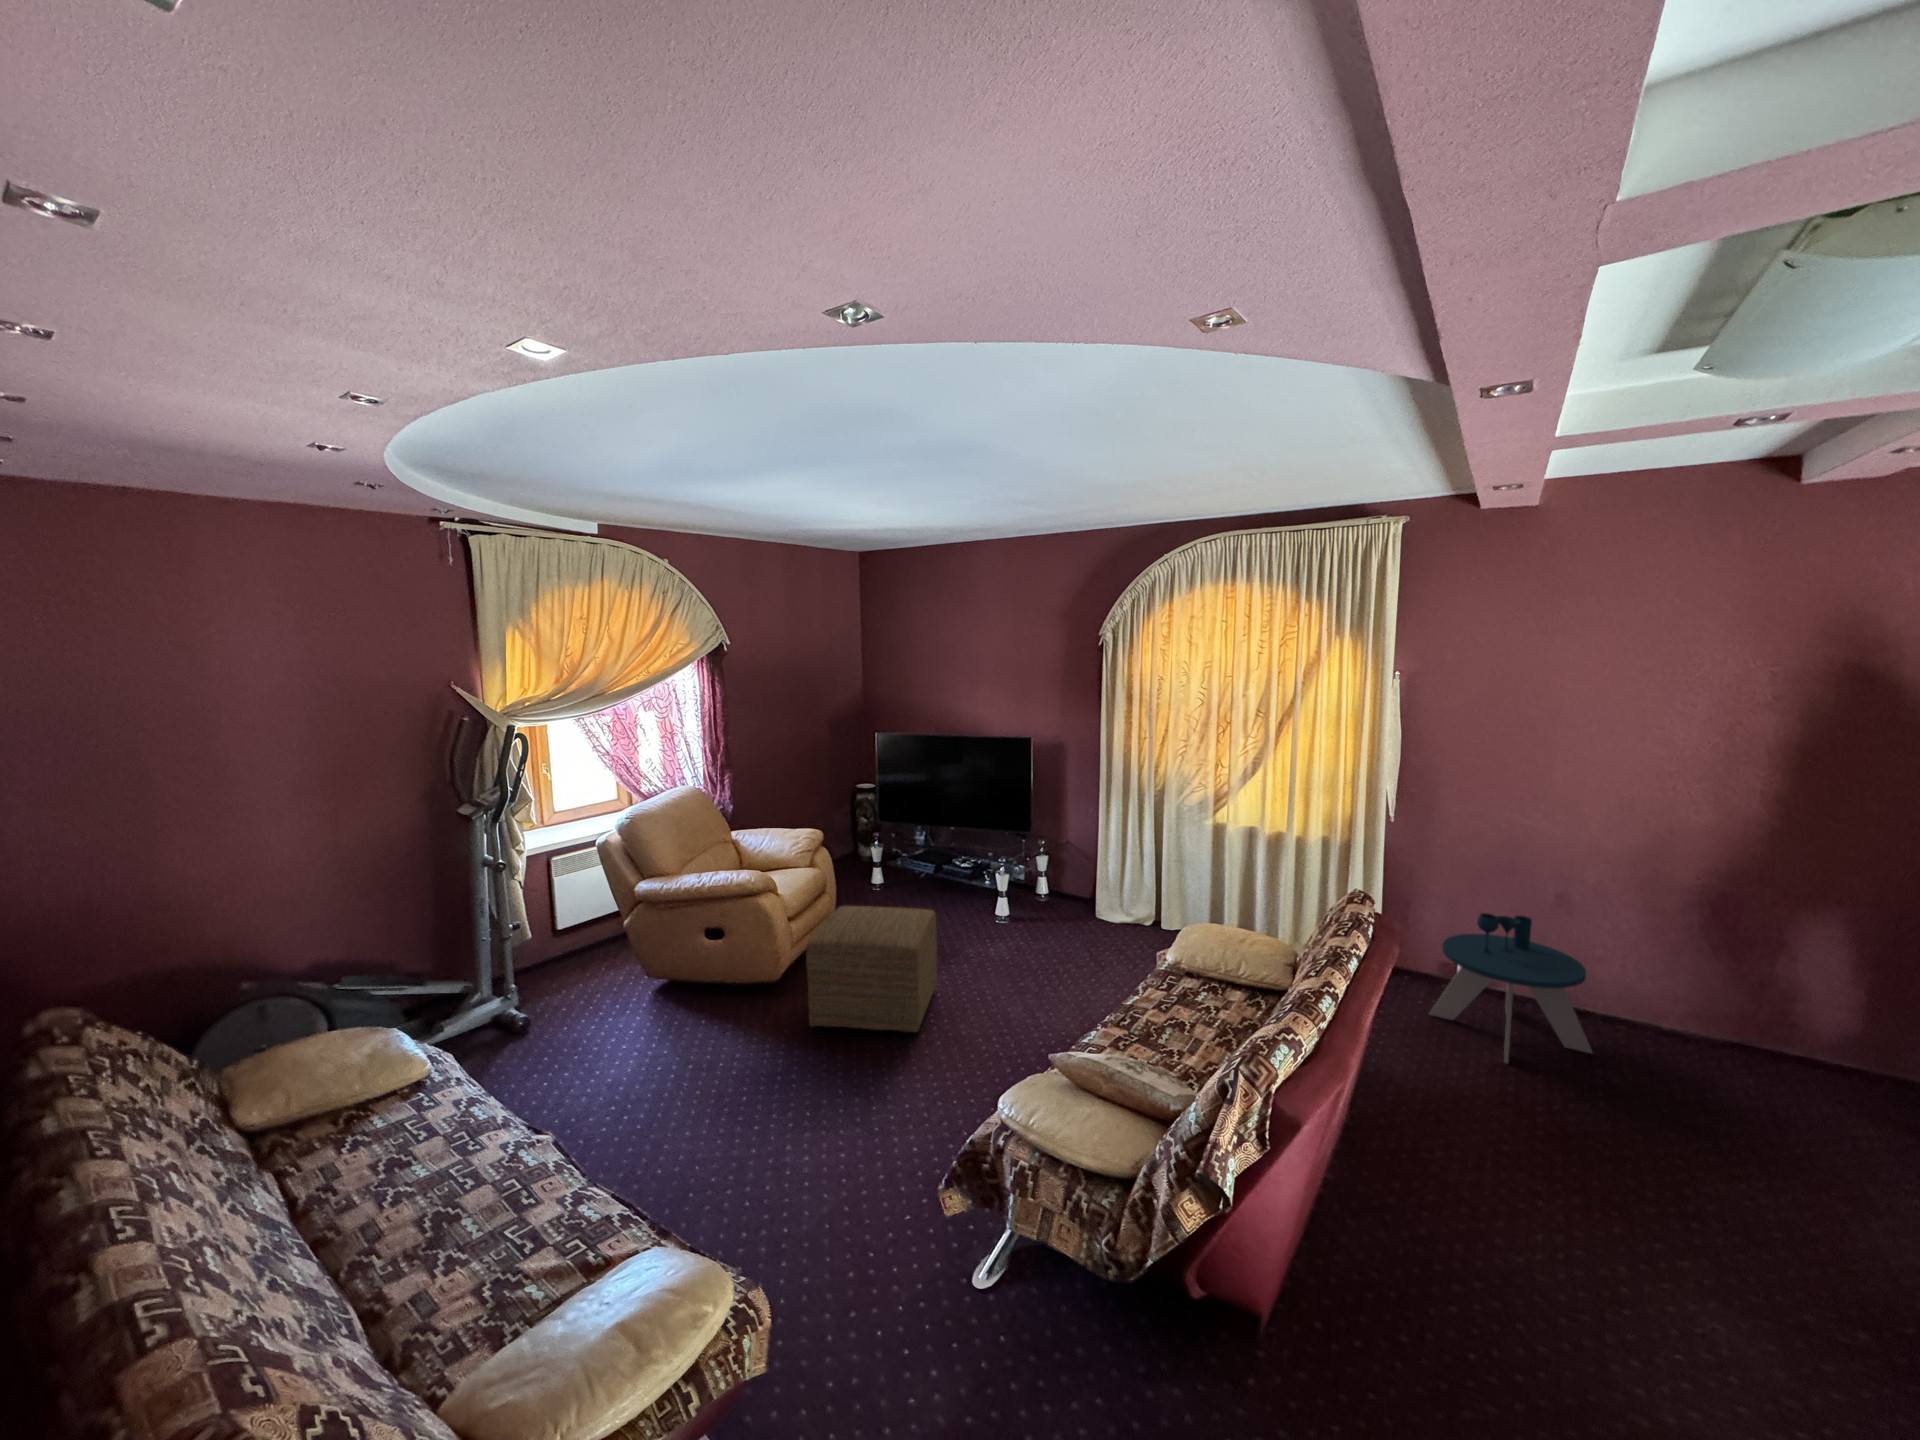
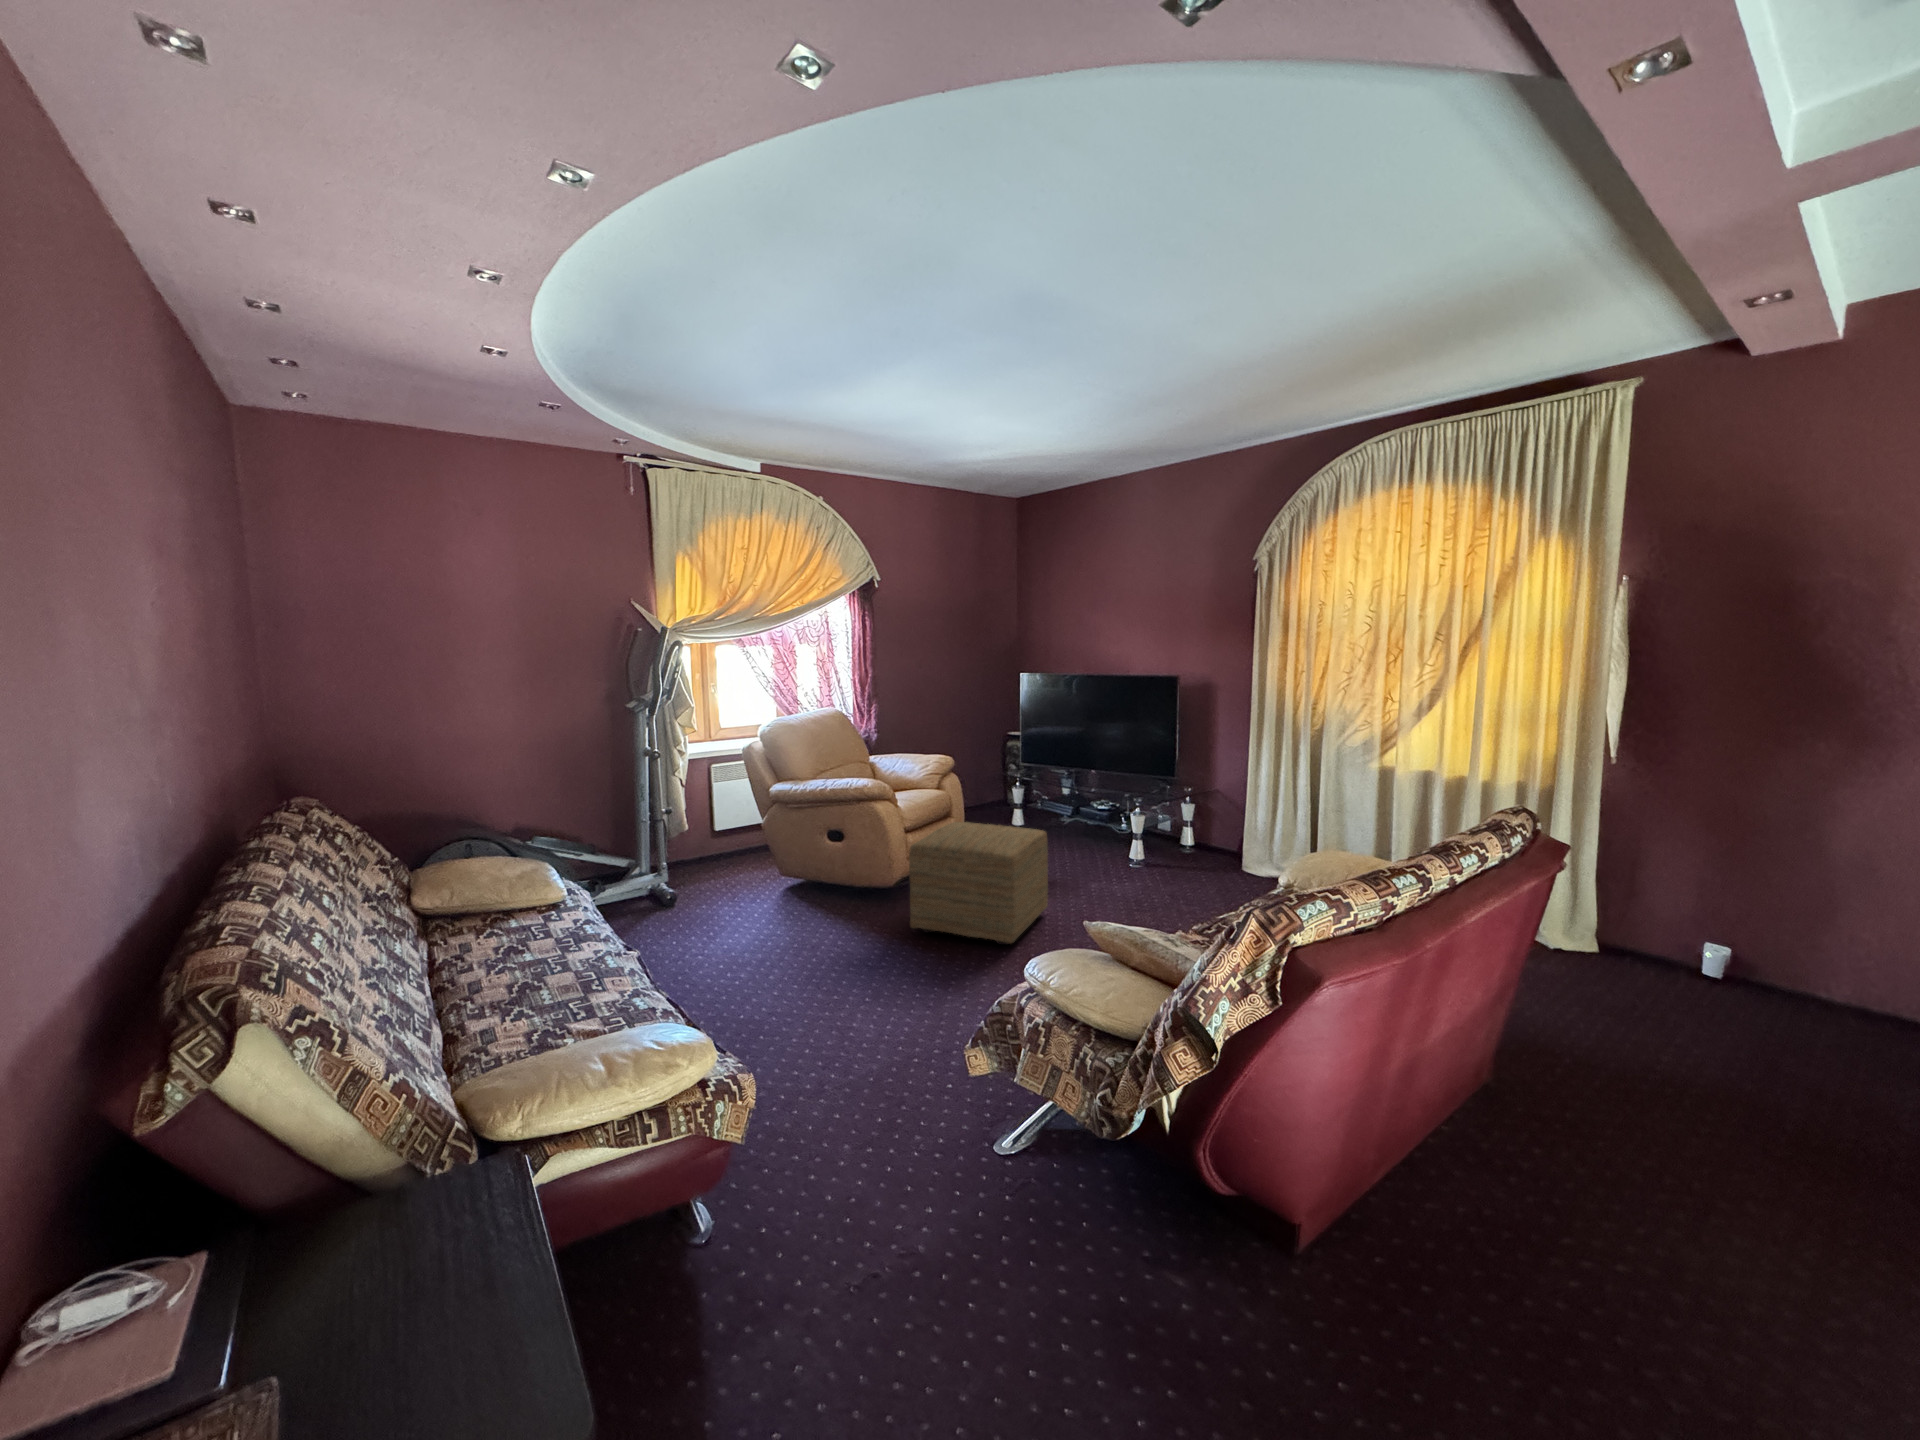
side table: present [1429,913,1592,1063] -> none [1644,872,1889,1064]

